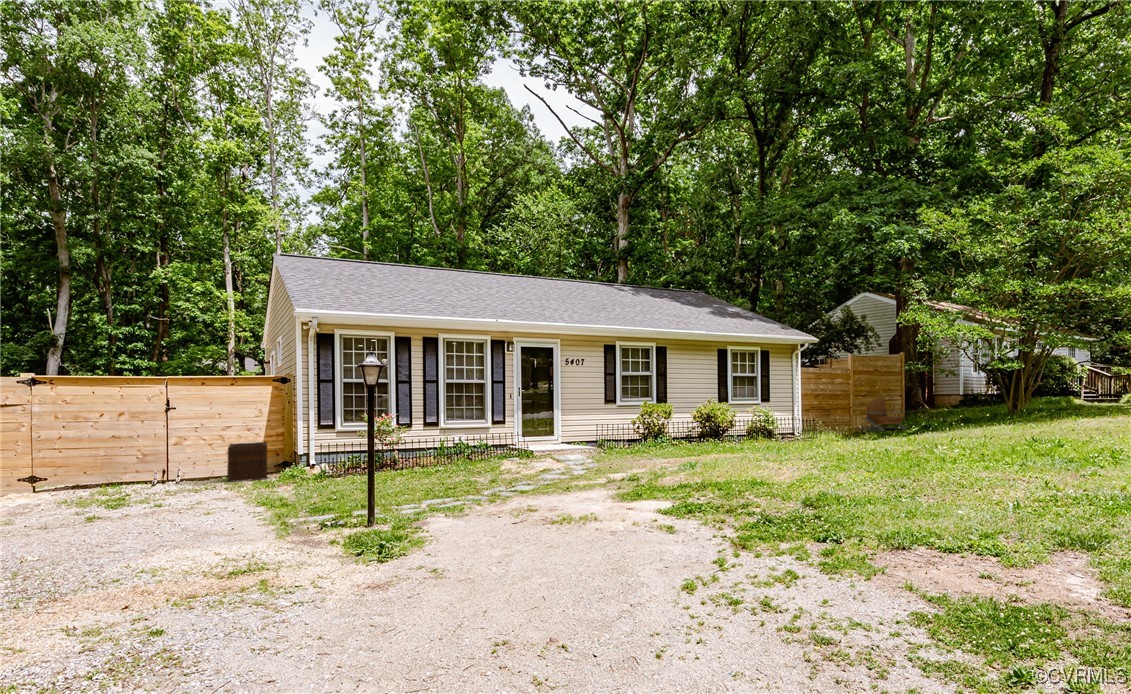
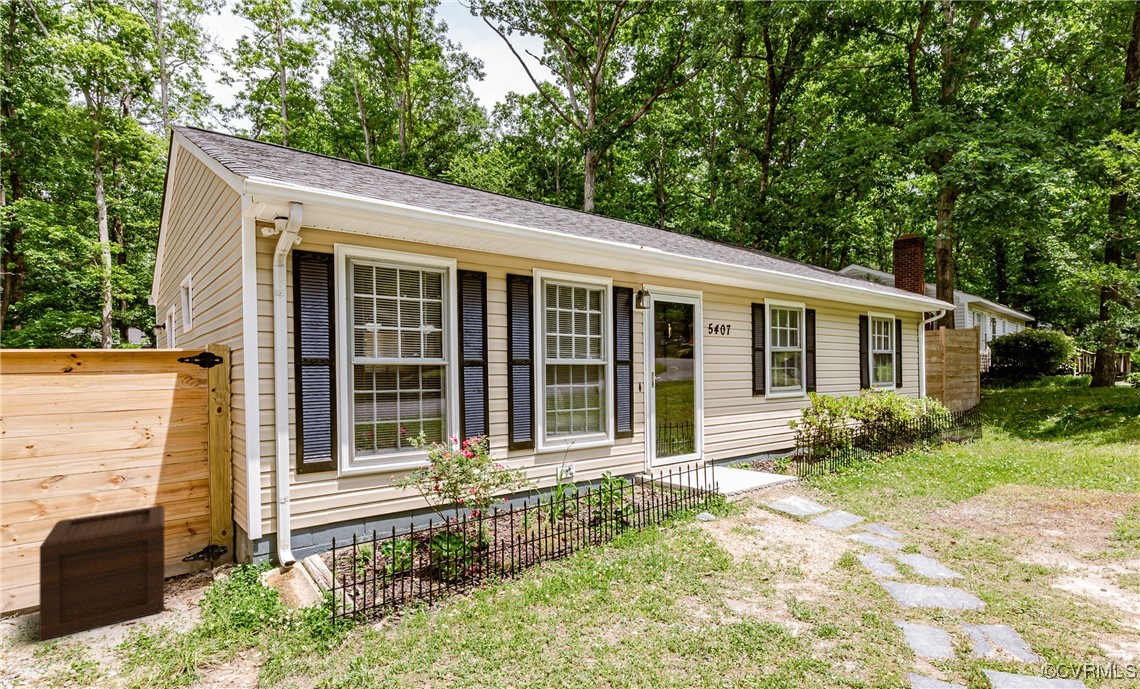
lounge chair: present [860,398,906,431] -> none [963,379,1020,420]

